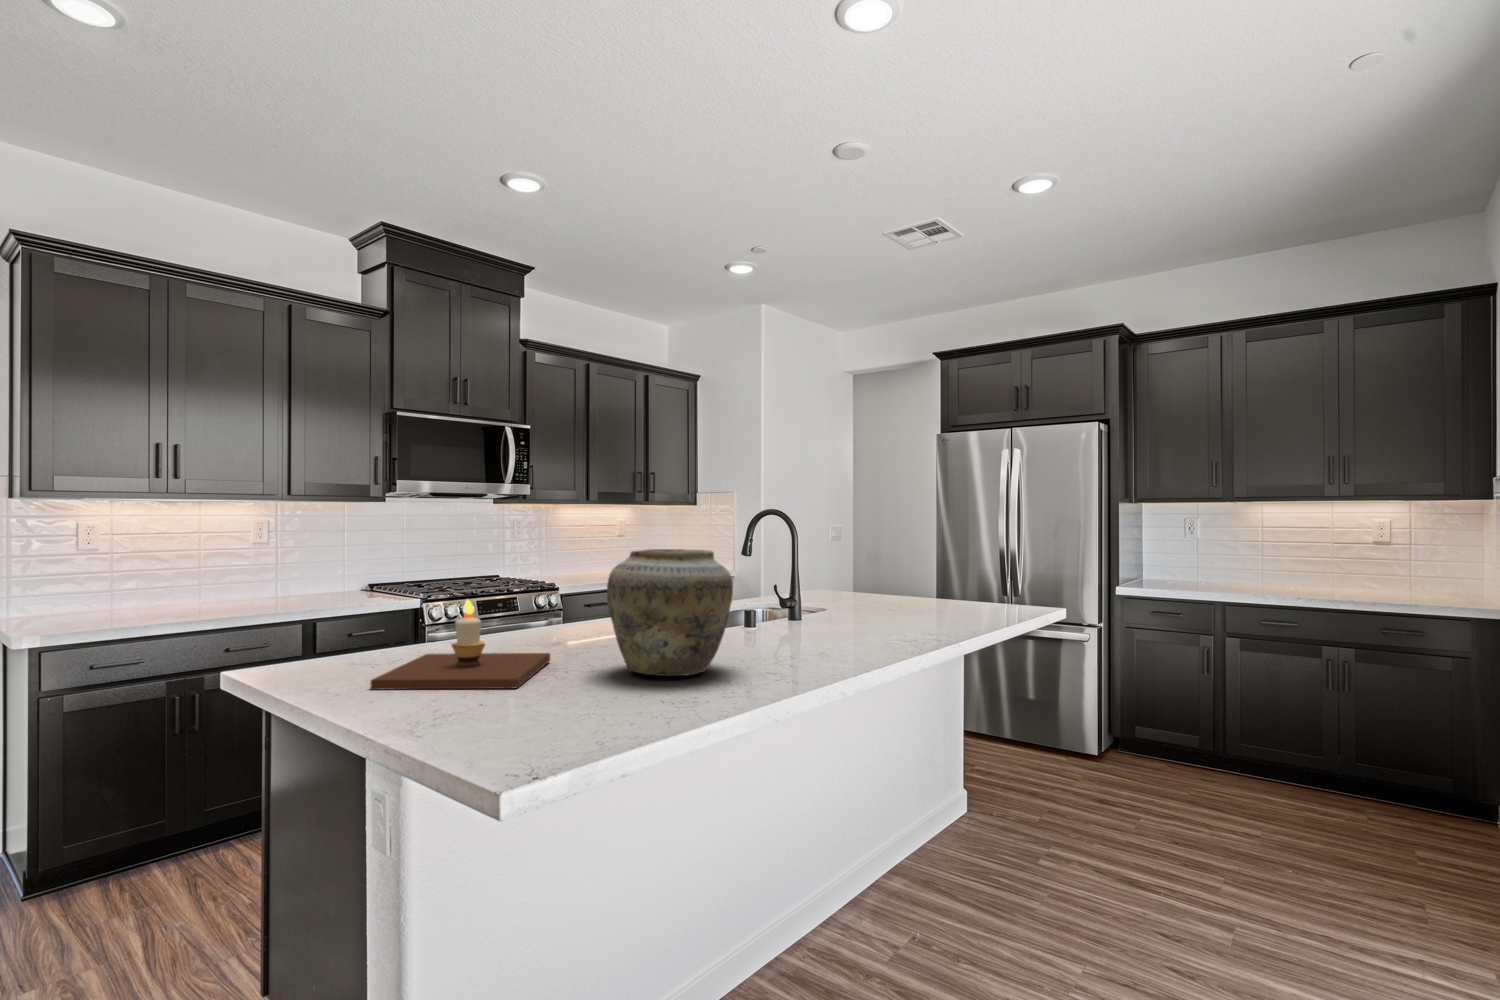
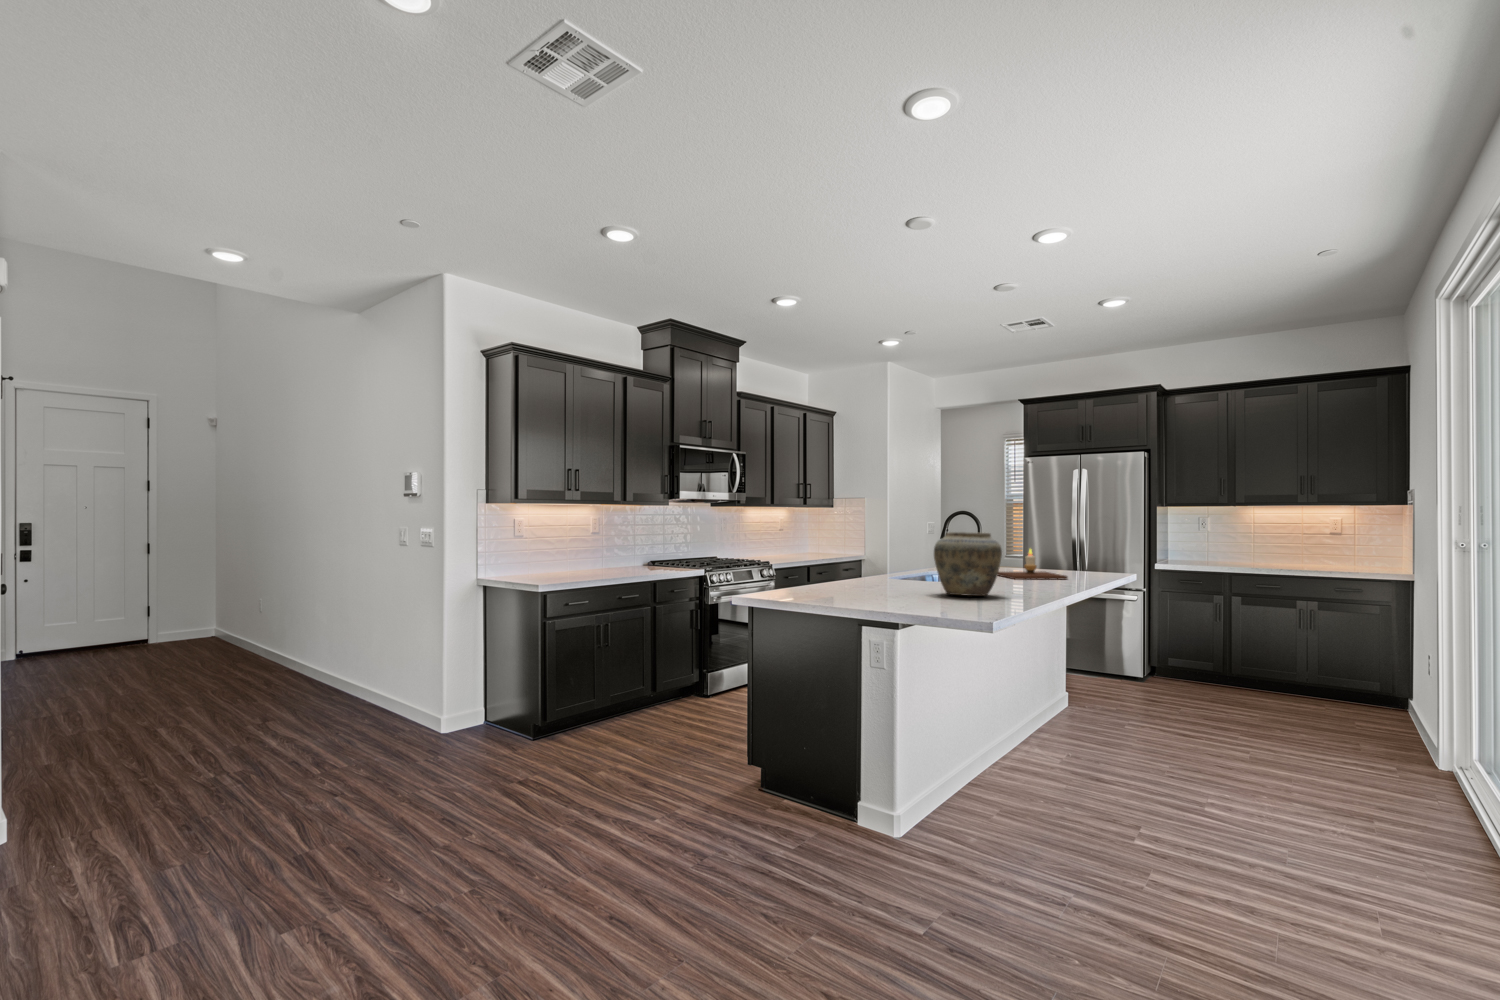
candle: present [370,600,550,690] -> present [998,549,1067,580]

